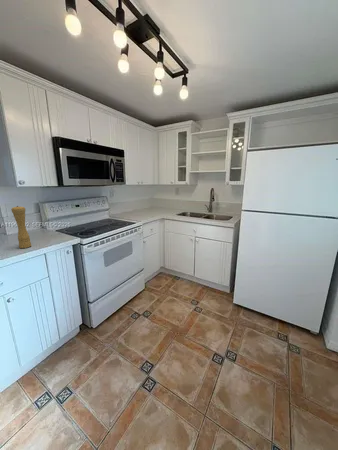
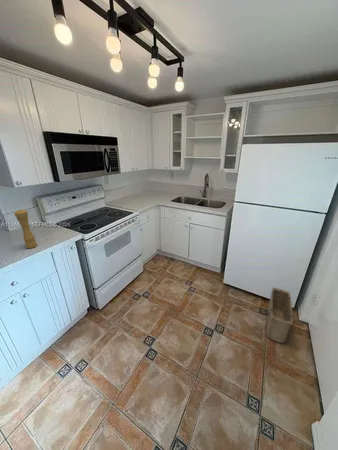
basket: none [286,307,320,376] -> present [266,288,293,343]

